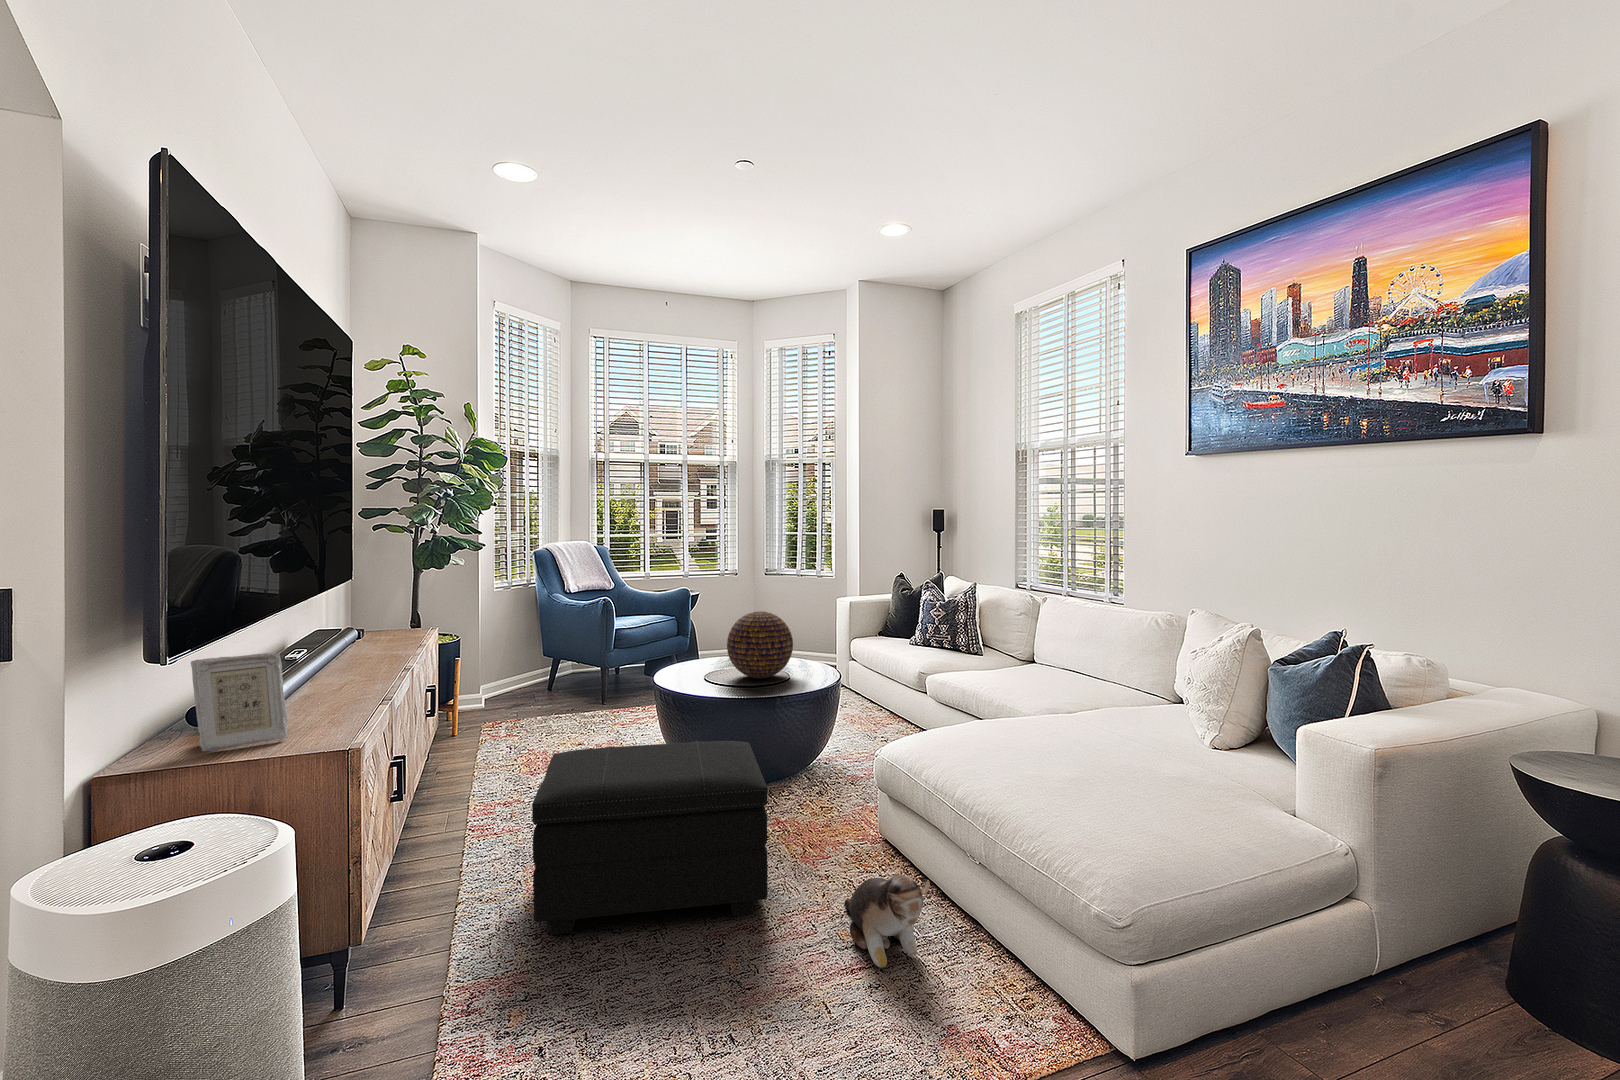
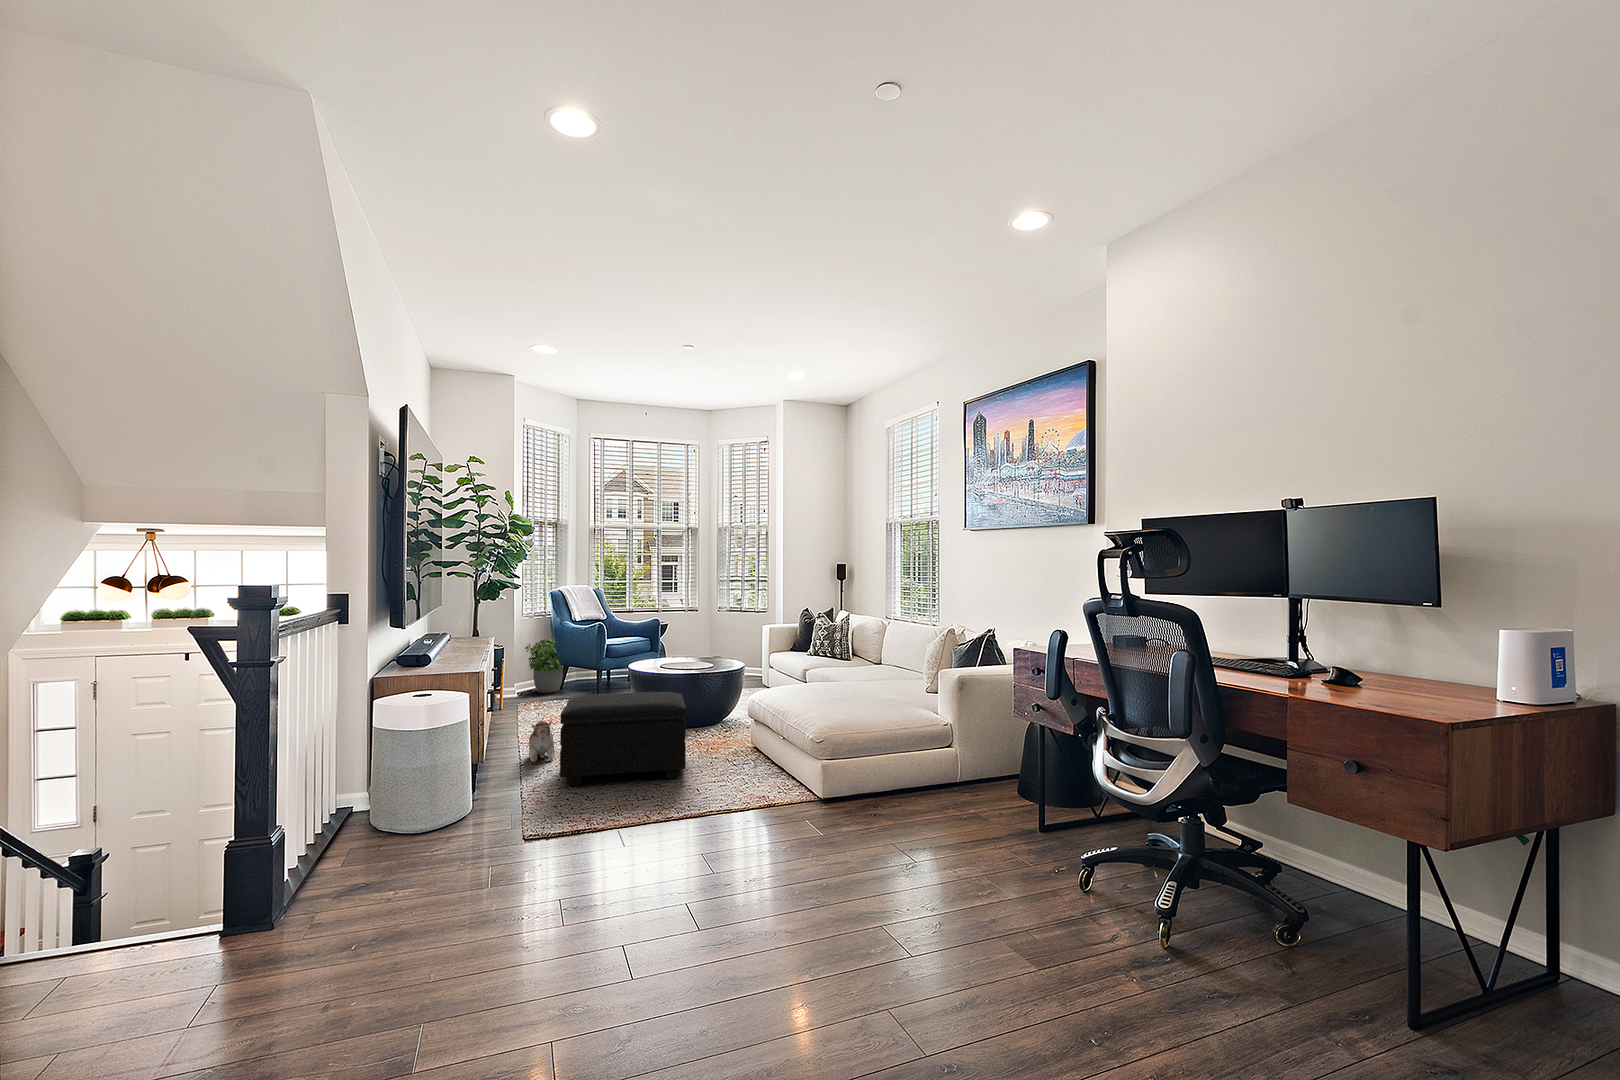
decorative orb: present [727,611,793,678] -> none [676,625,718,667]
potted plant: none [498,617,569,696] -> present [525,637,563,693]
picture frame: present [191,653,287,751] -> none [399,631,443,676]
plush toy: present [844,874,930,968] -> present [529,721,555,762]

